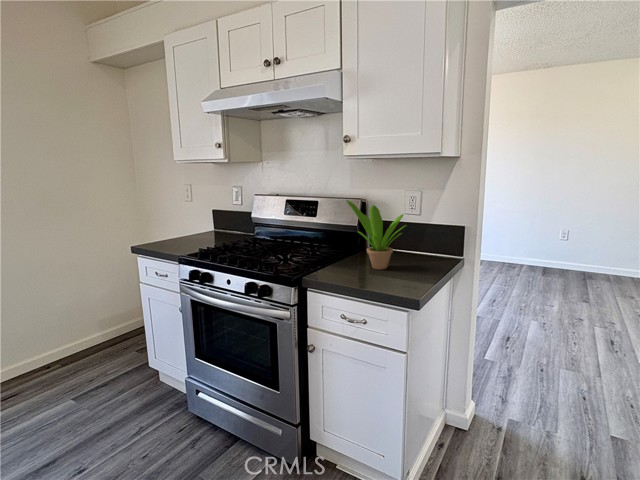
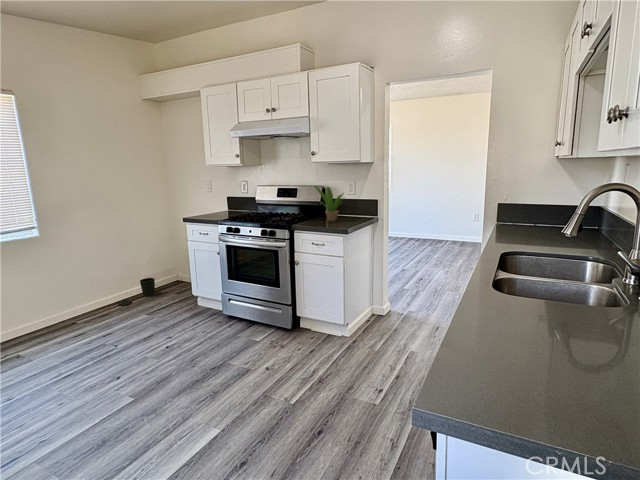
trash can: none [44,327,107,375] -> present [118,278,155,306]

